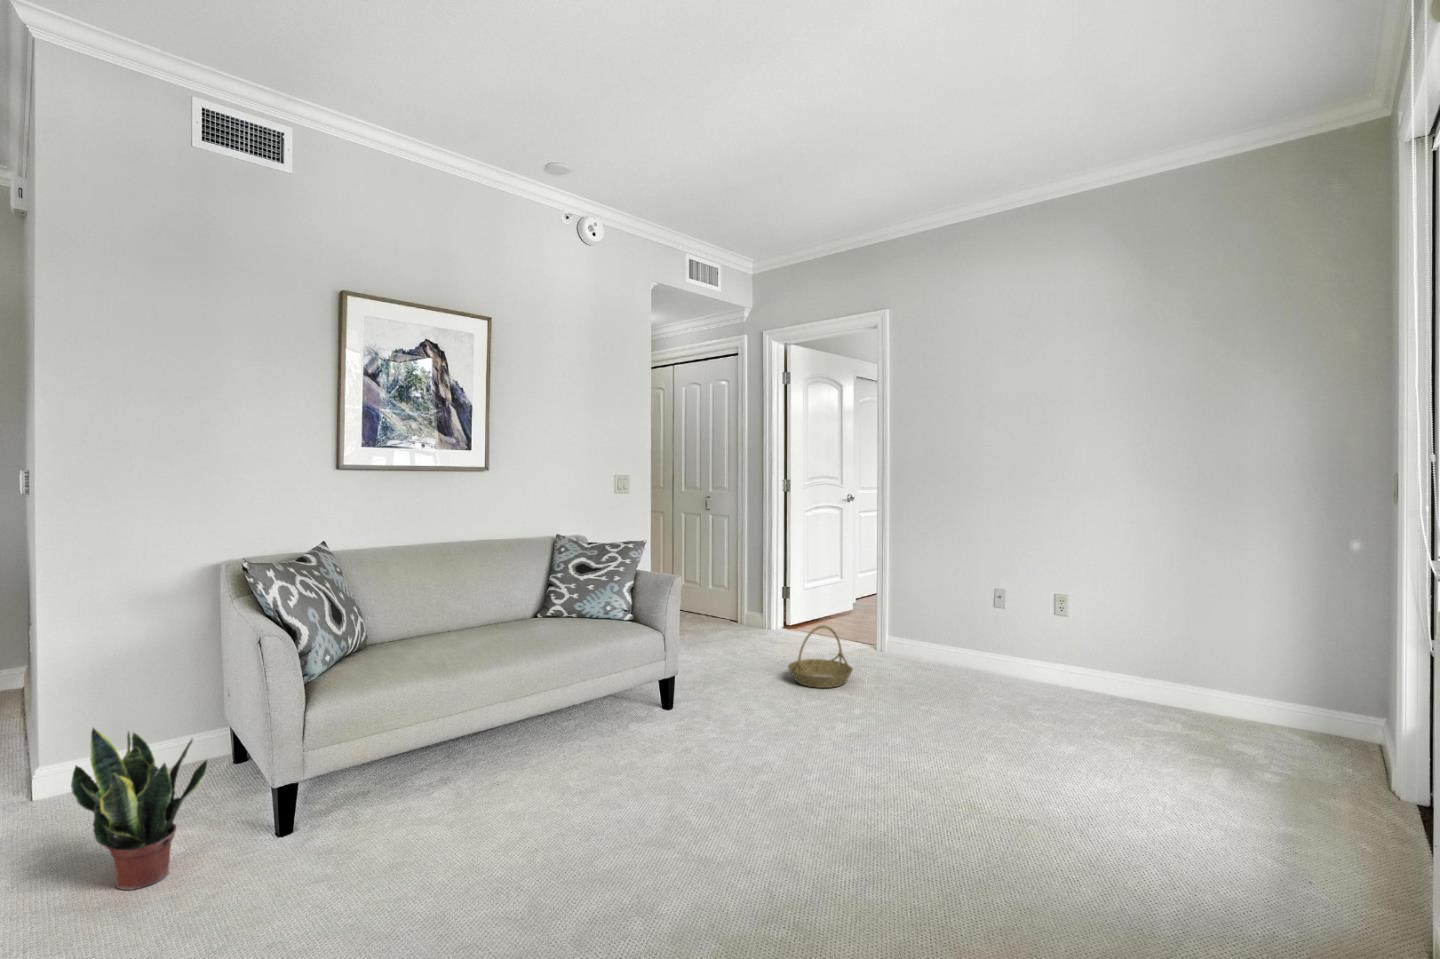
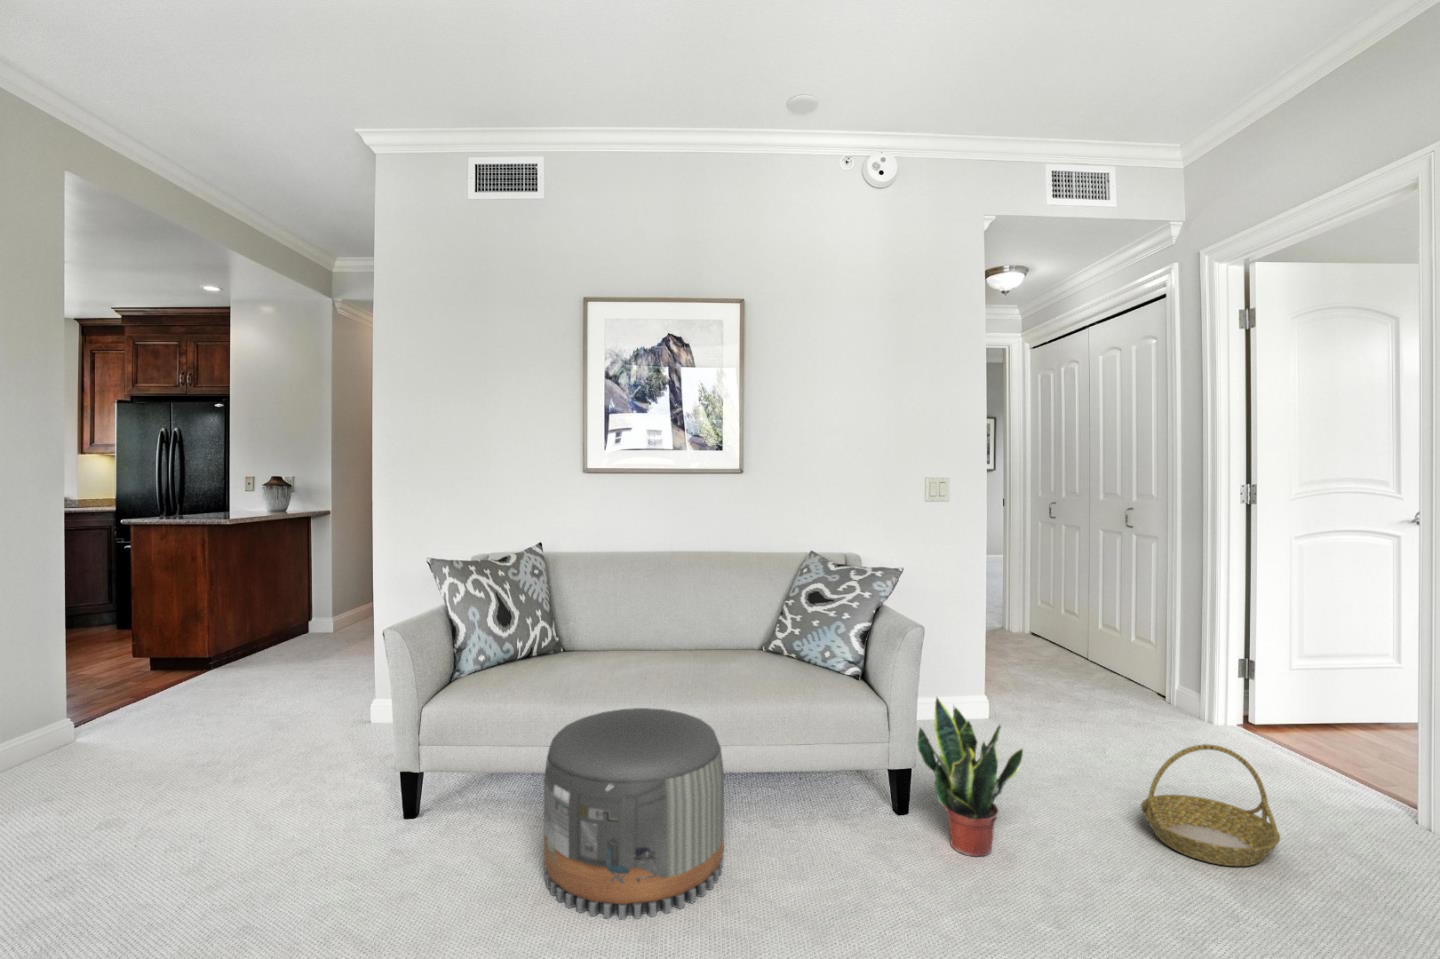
pouf: none [477,661,619,812] -> present [544,708,724,919]
potted plant: present [71,727,208,890] -> present [917,698,1023,856]

